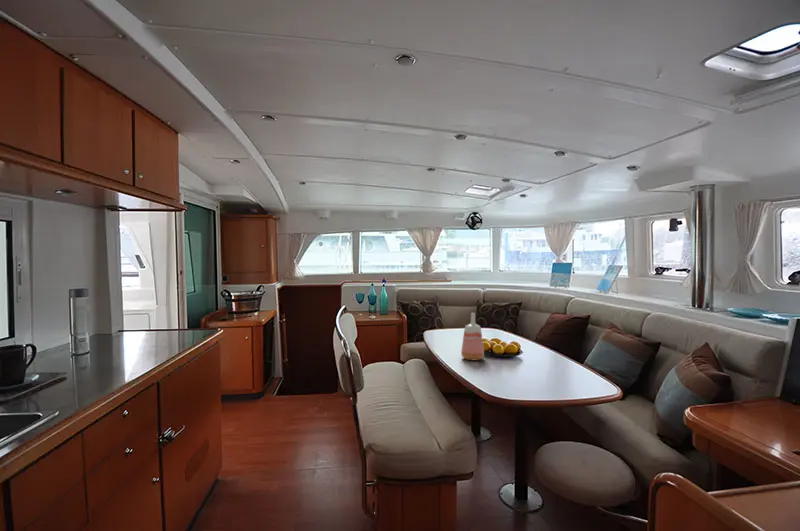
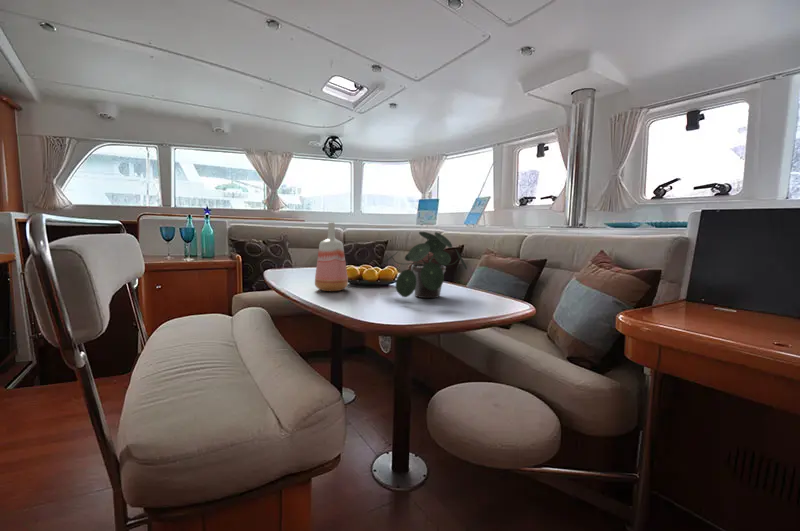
potted plant: none [506,324,572,373] -> present [381,232,467,298]

